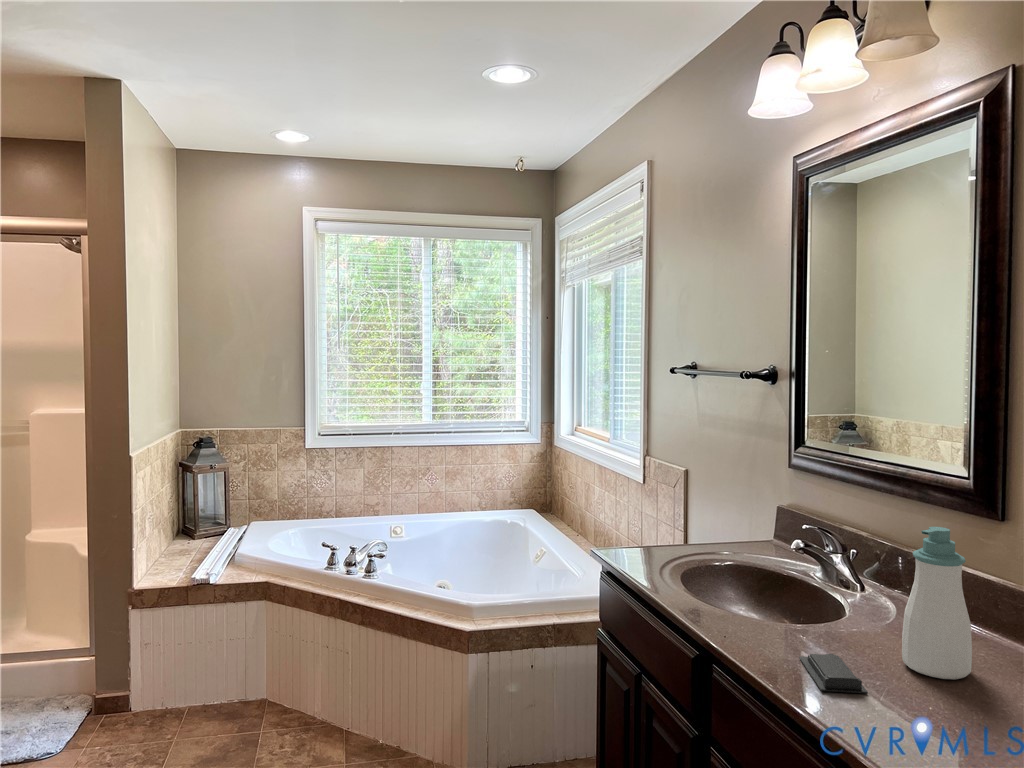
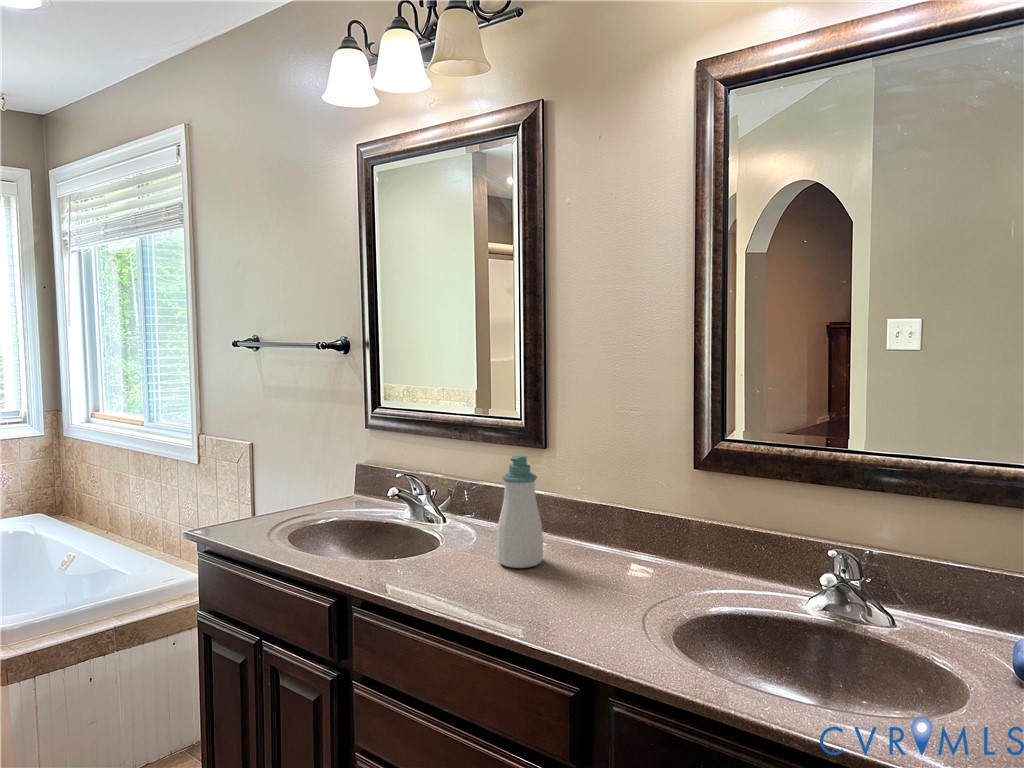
soap bar: present [799,654,868,693] -> none [428,570,489,599]

